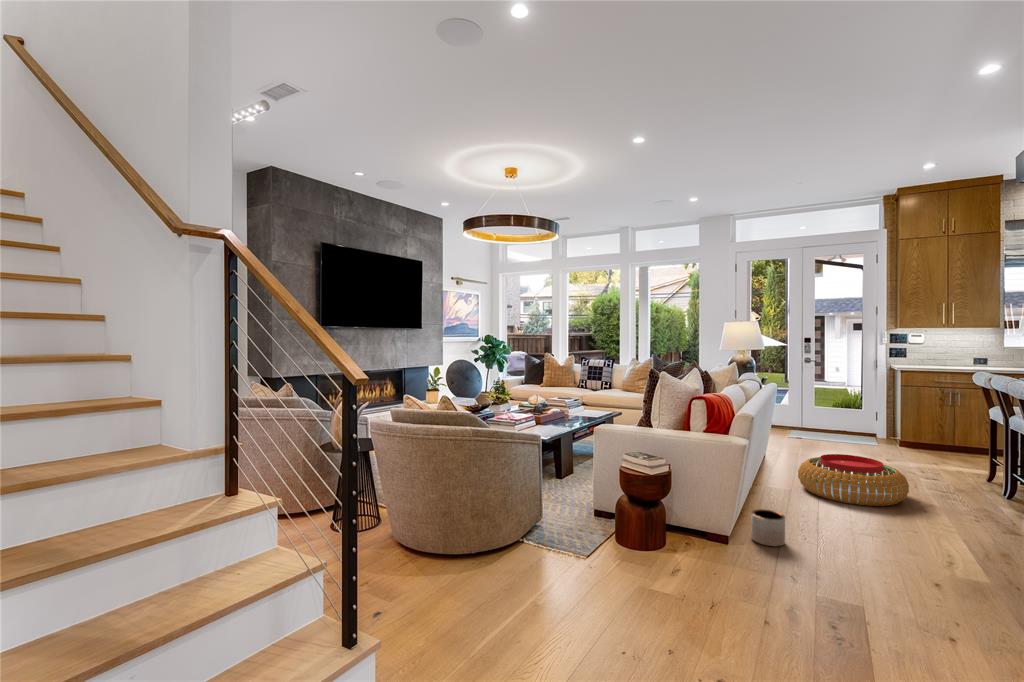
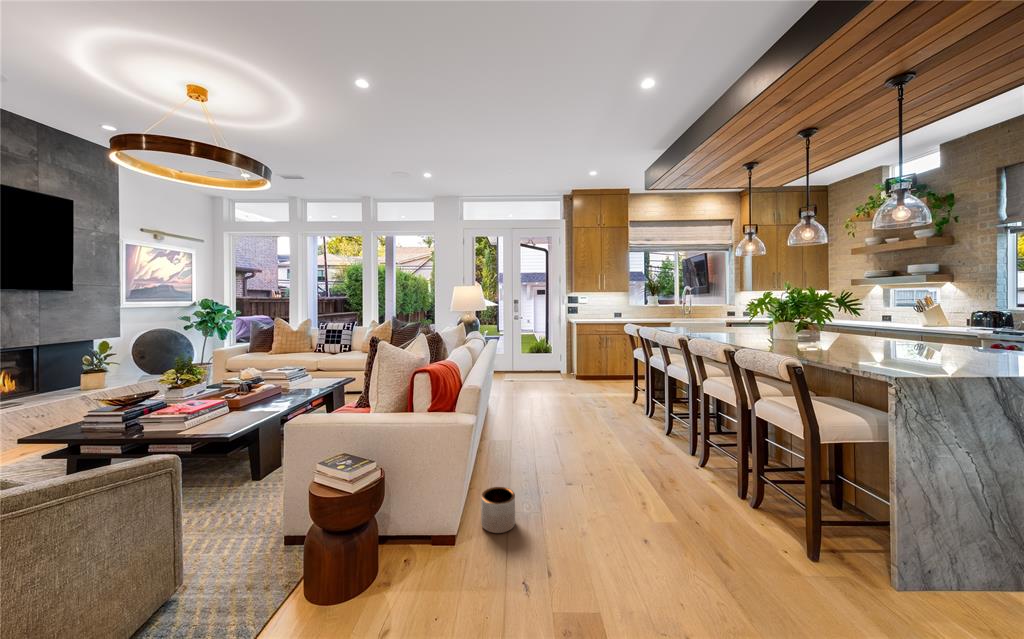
pouf: present [798,454,909,506] -> none [517,399,597,446]

